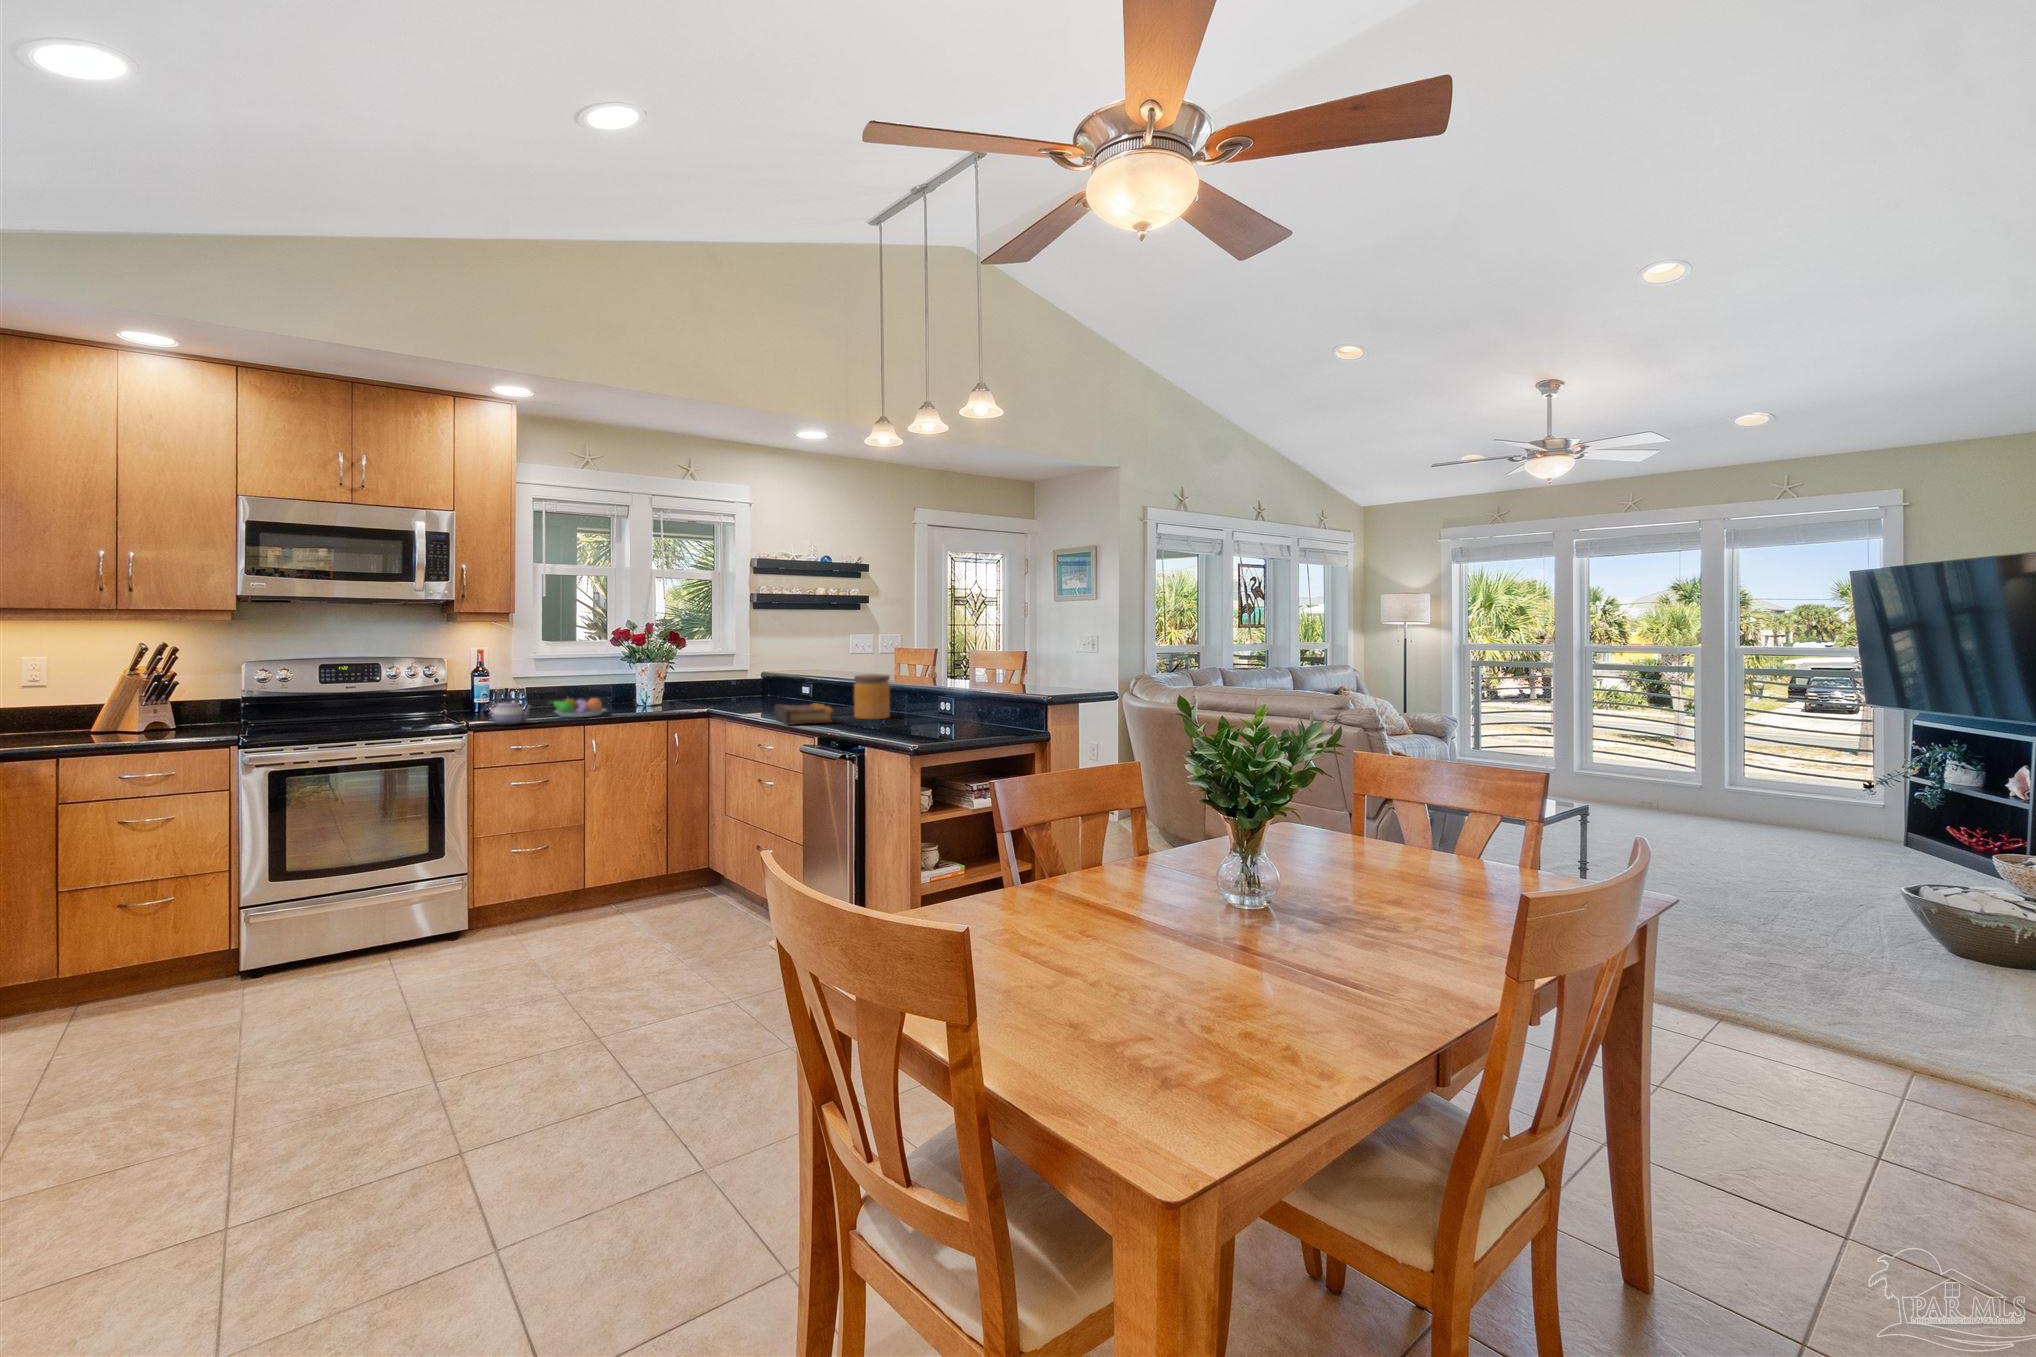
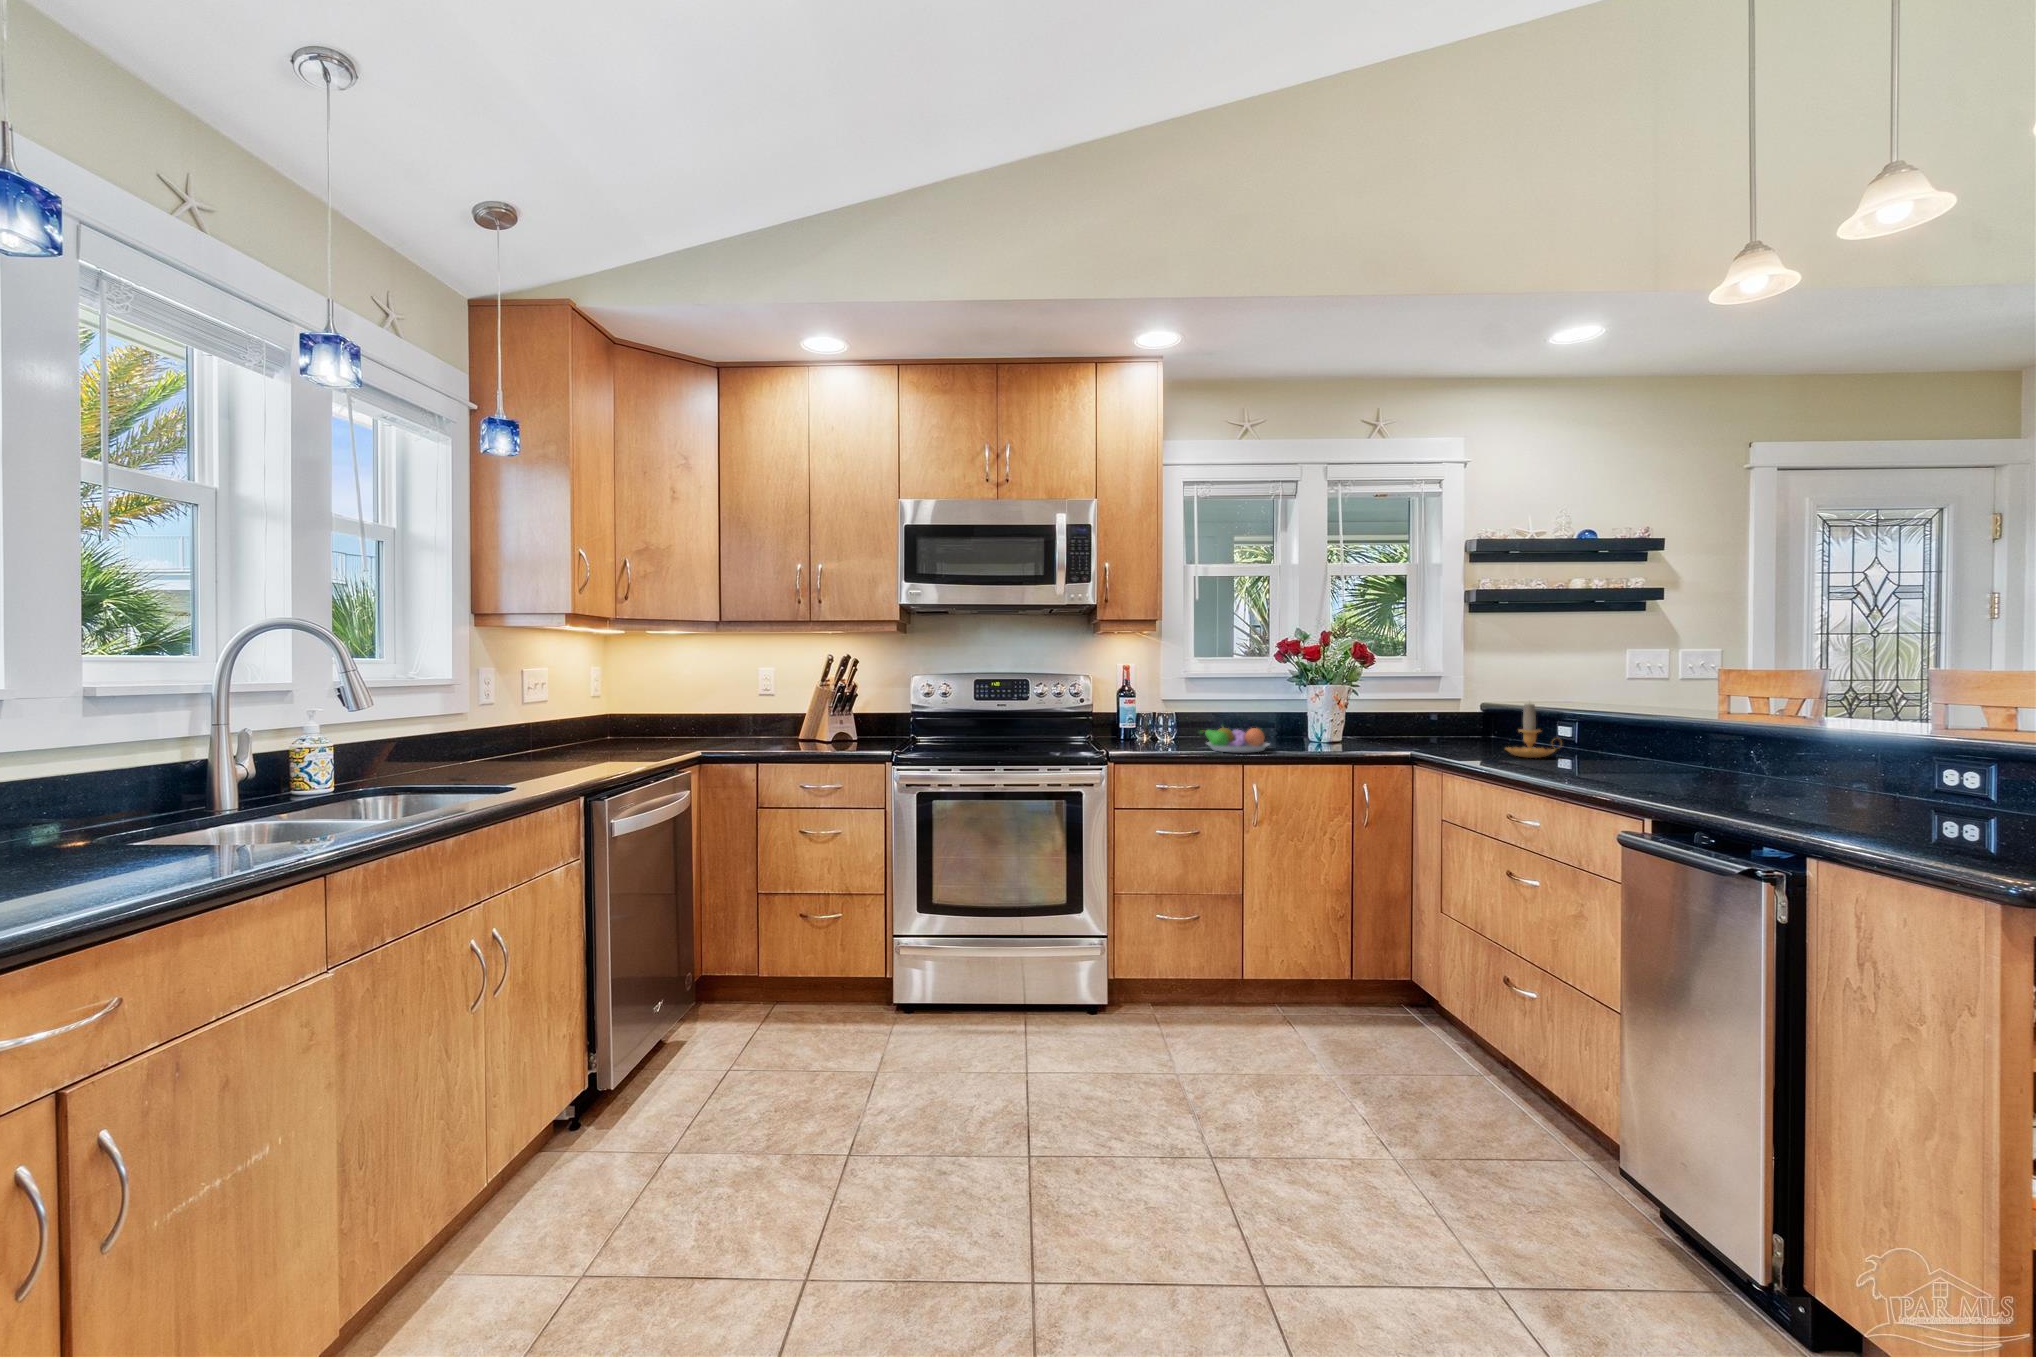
candle: none [763,674,795,710] -> present [1506,704,1555,758]
jar: present [854,674,890,720] -> none [1718,701,1810,788]
teapot: present [482,697,531,725] -> none [1122,722,1180,758]
book: present [775,704,833,725] -> none [1549,748,1694,787]

